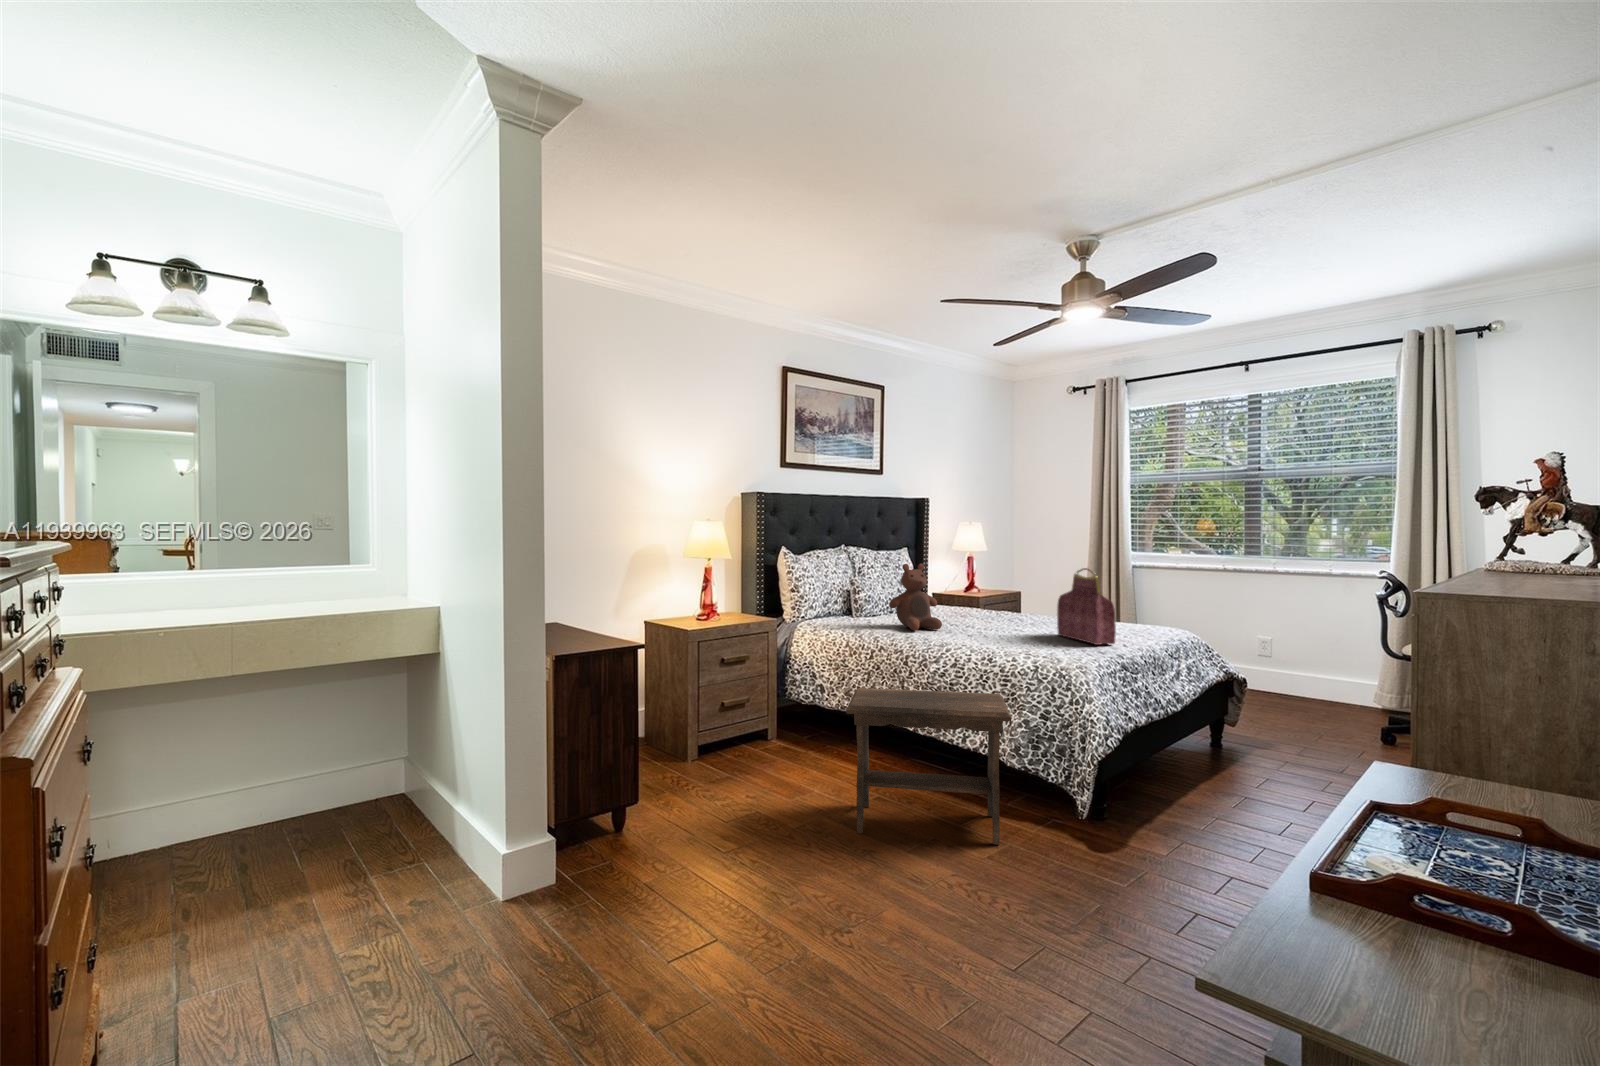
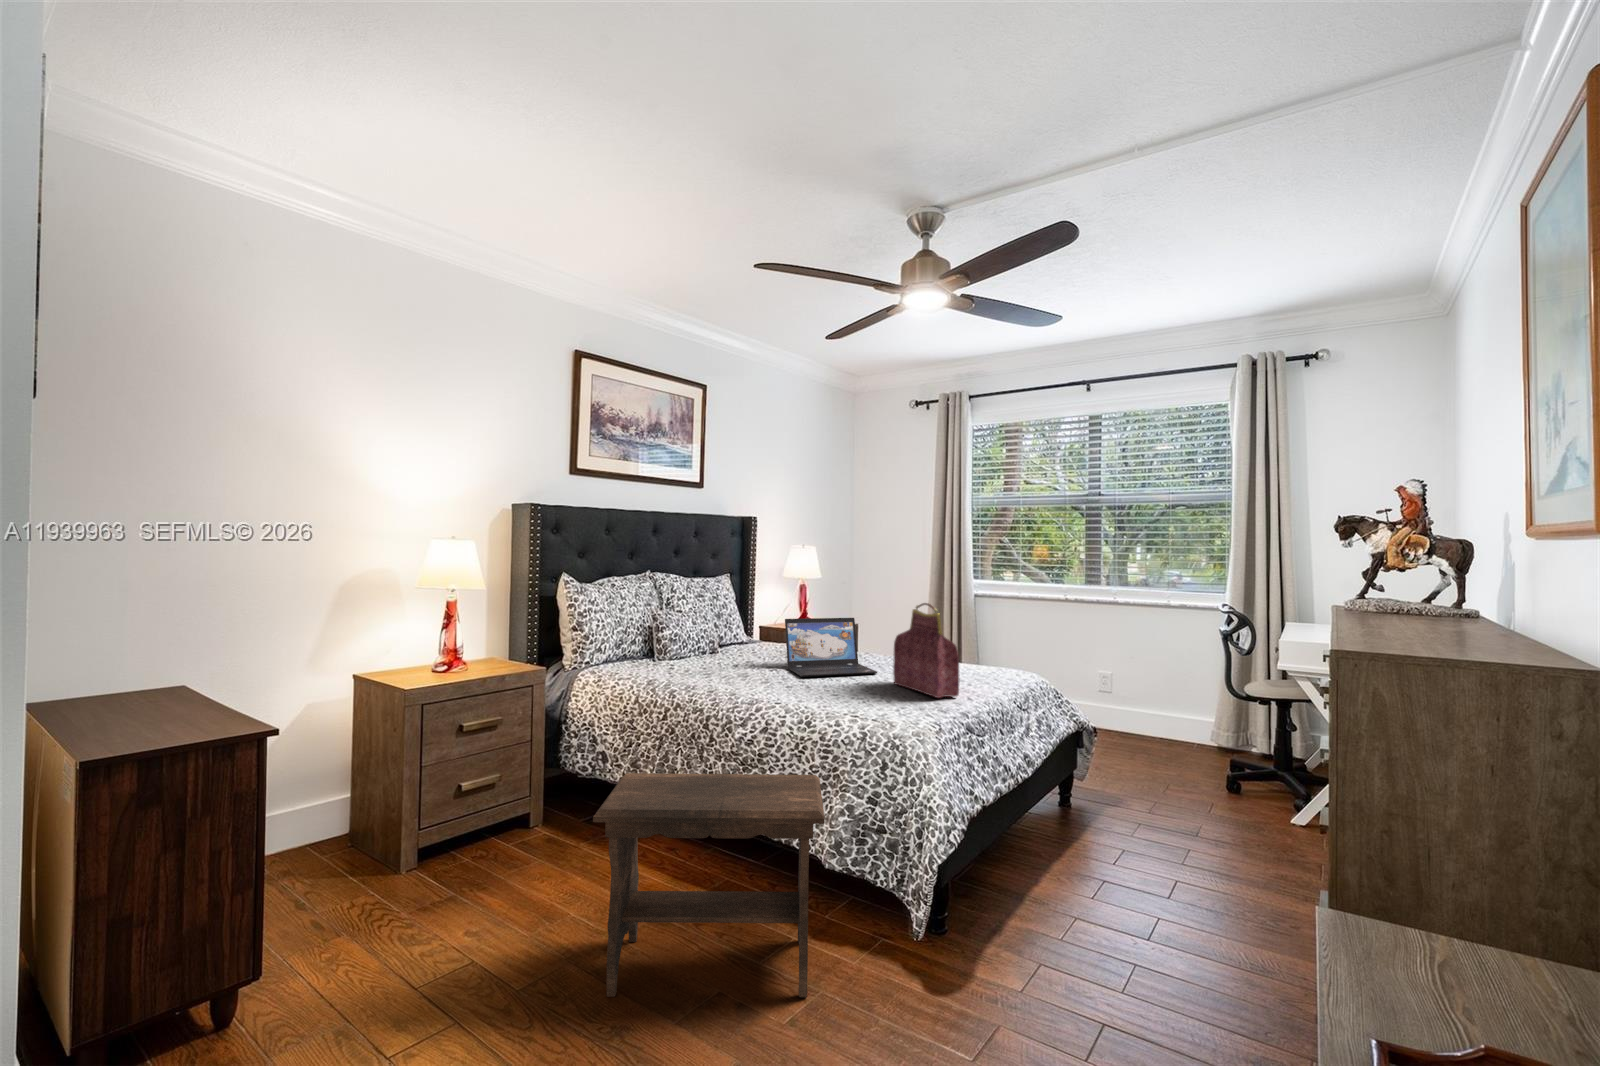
stuffed bear: present [889,564,942,631] -> none [693,595,758,681]
laptop: none [961,583,1043,629] -> present [785,618,877,677]

